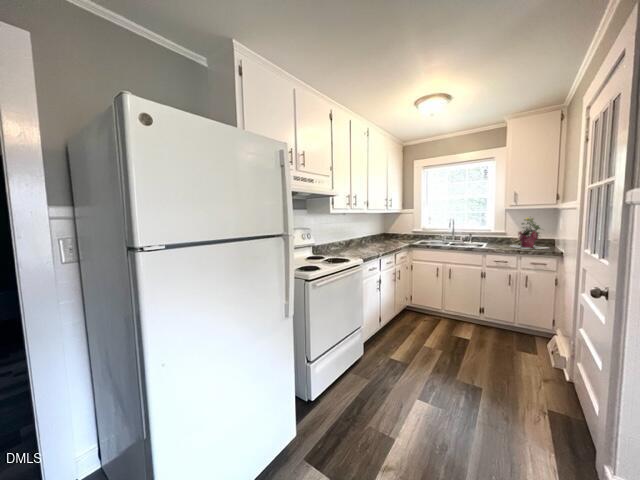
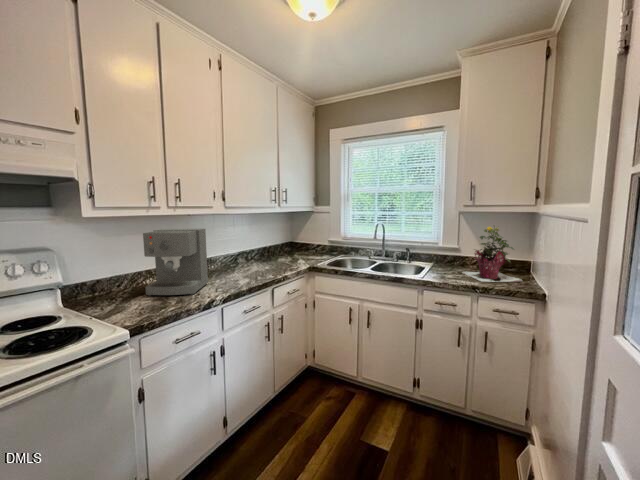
coffee maker: none [341,221,365,253] -> present [143,229,208,296]

